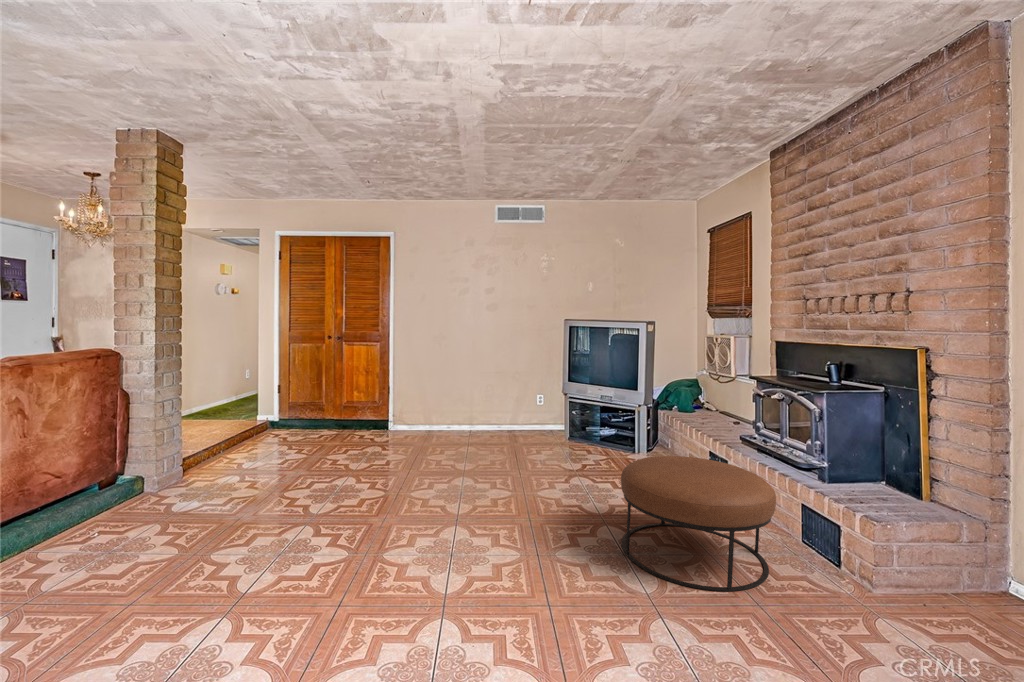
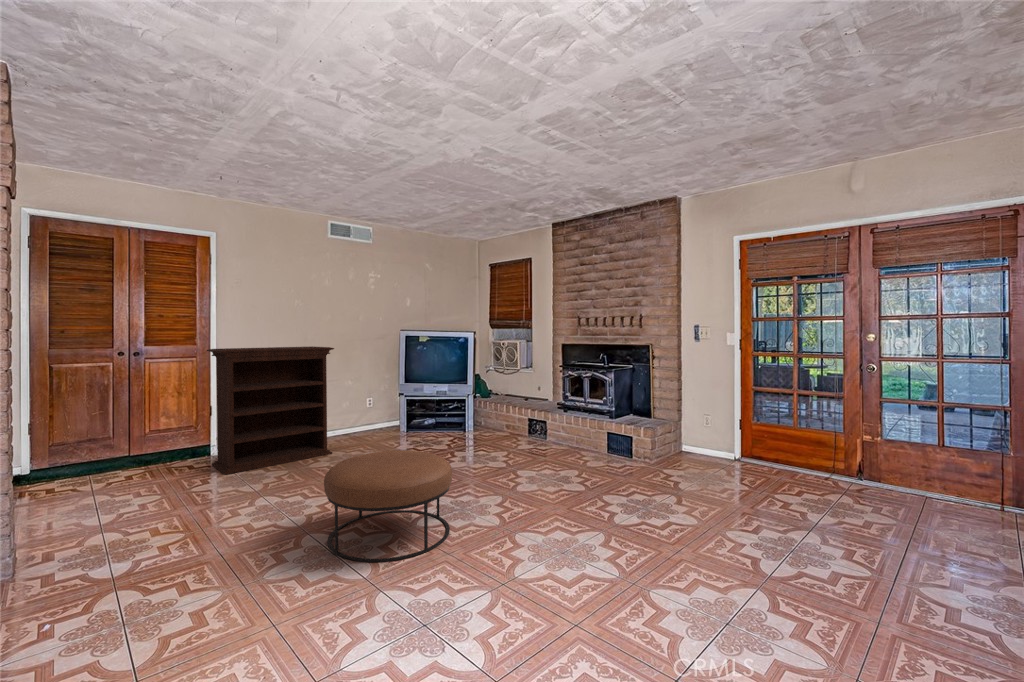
bookshelf: none [551,338,661,451] -> present [207,346,334,475]

